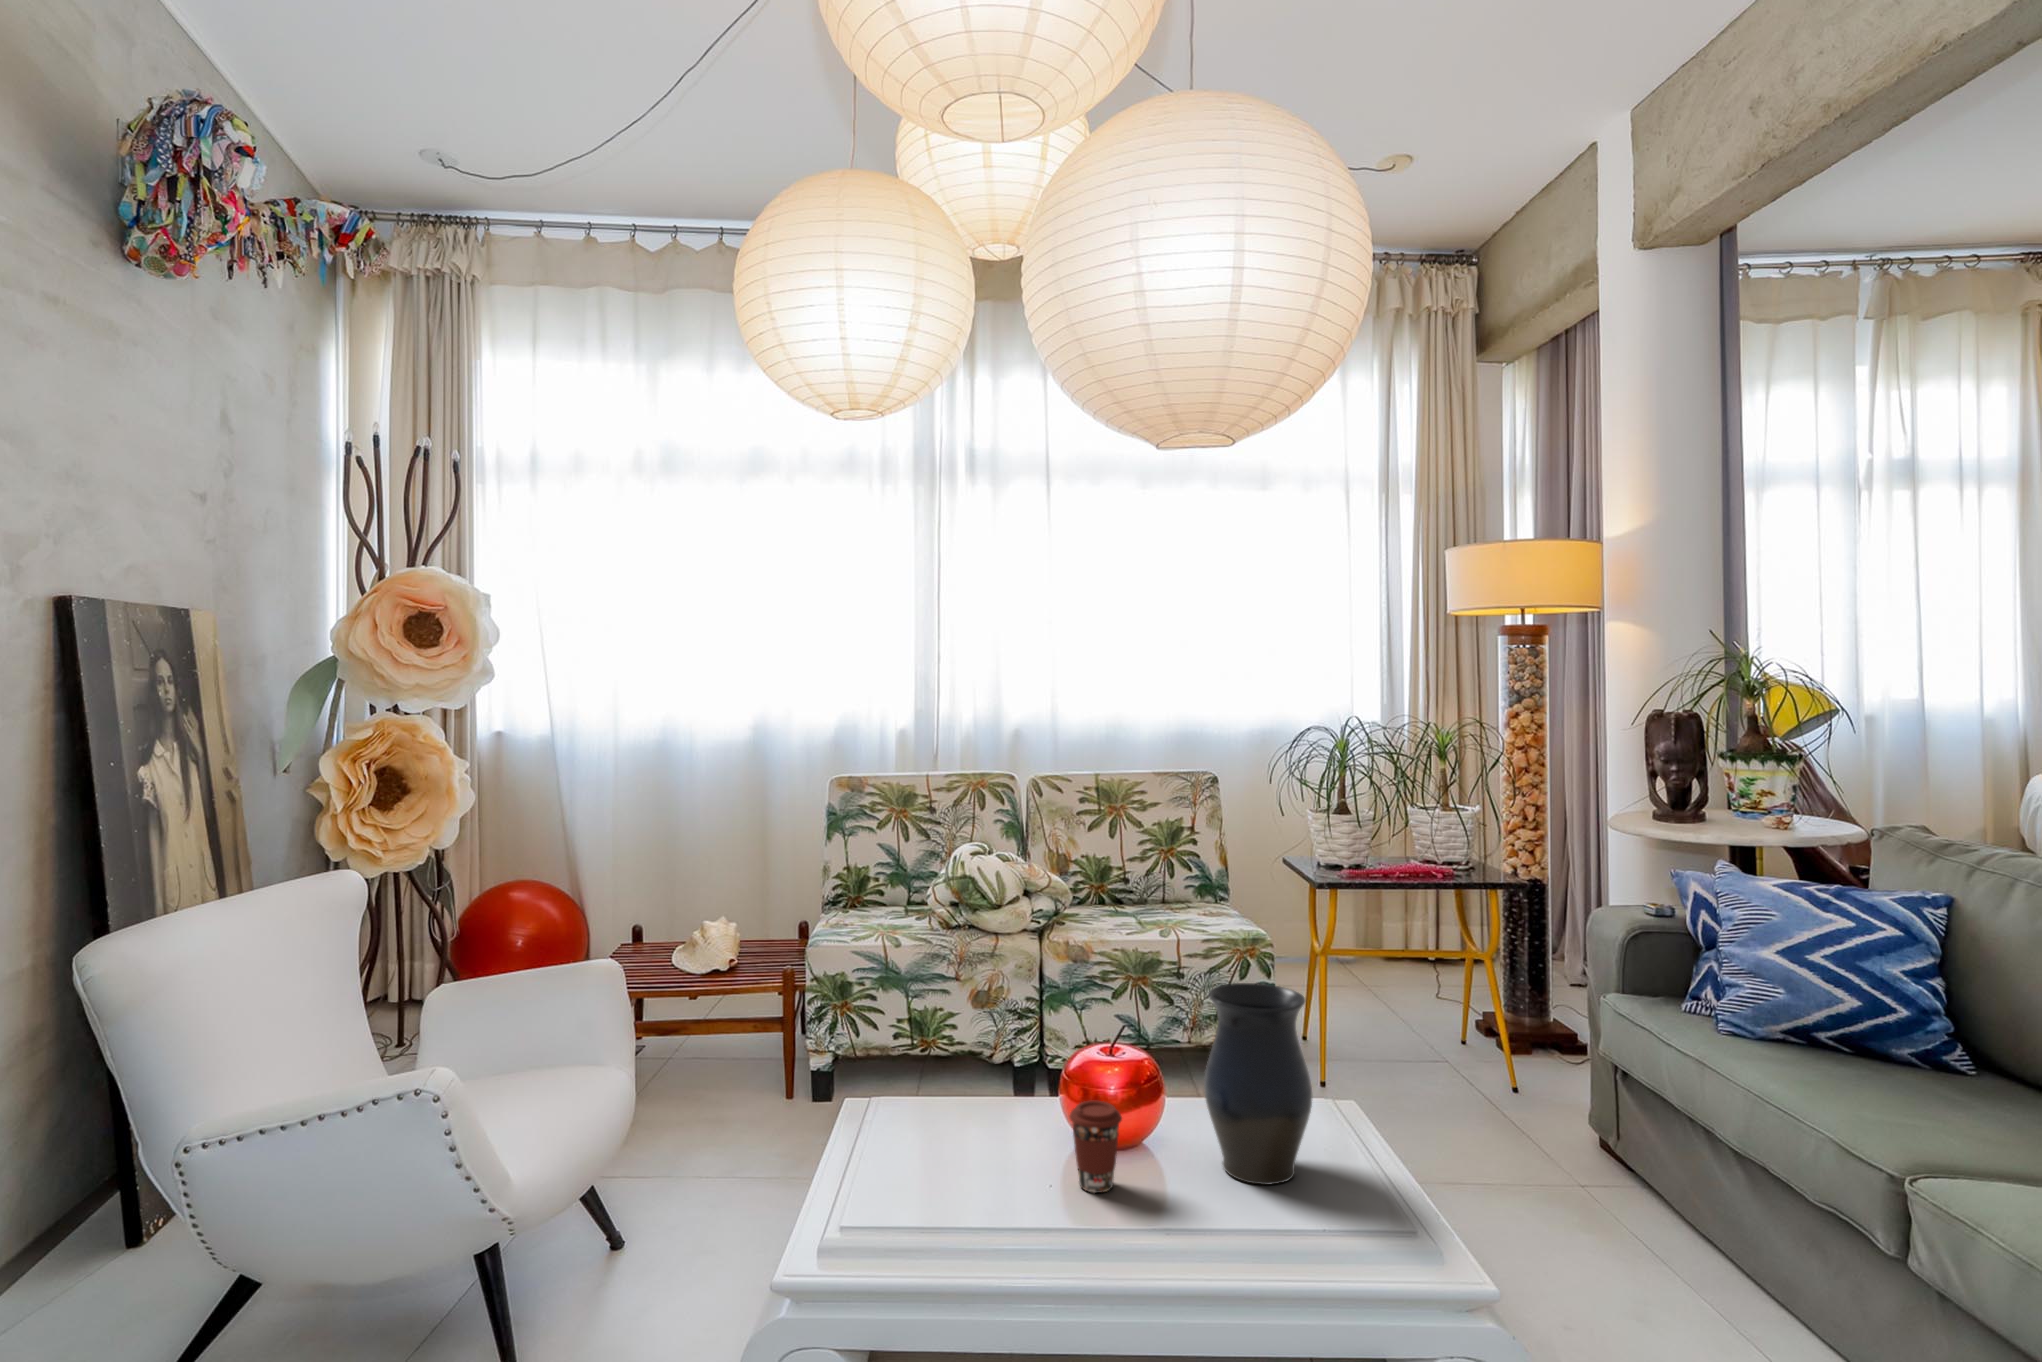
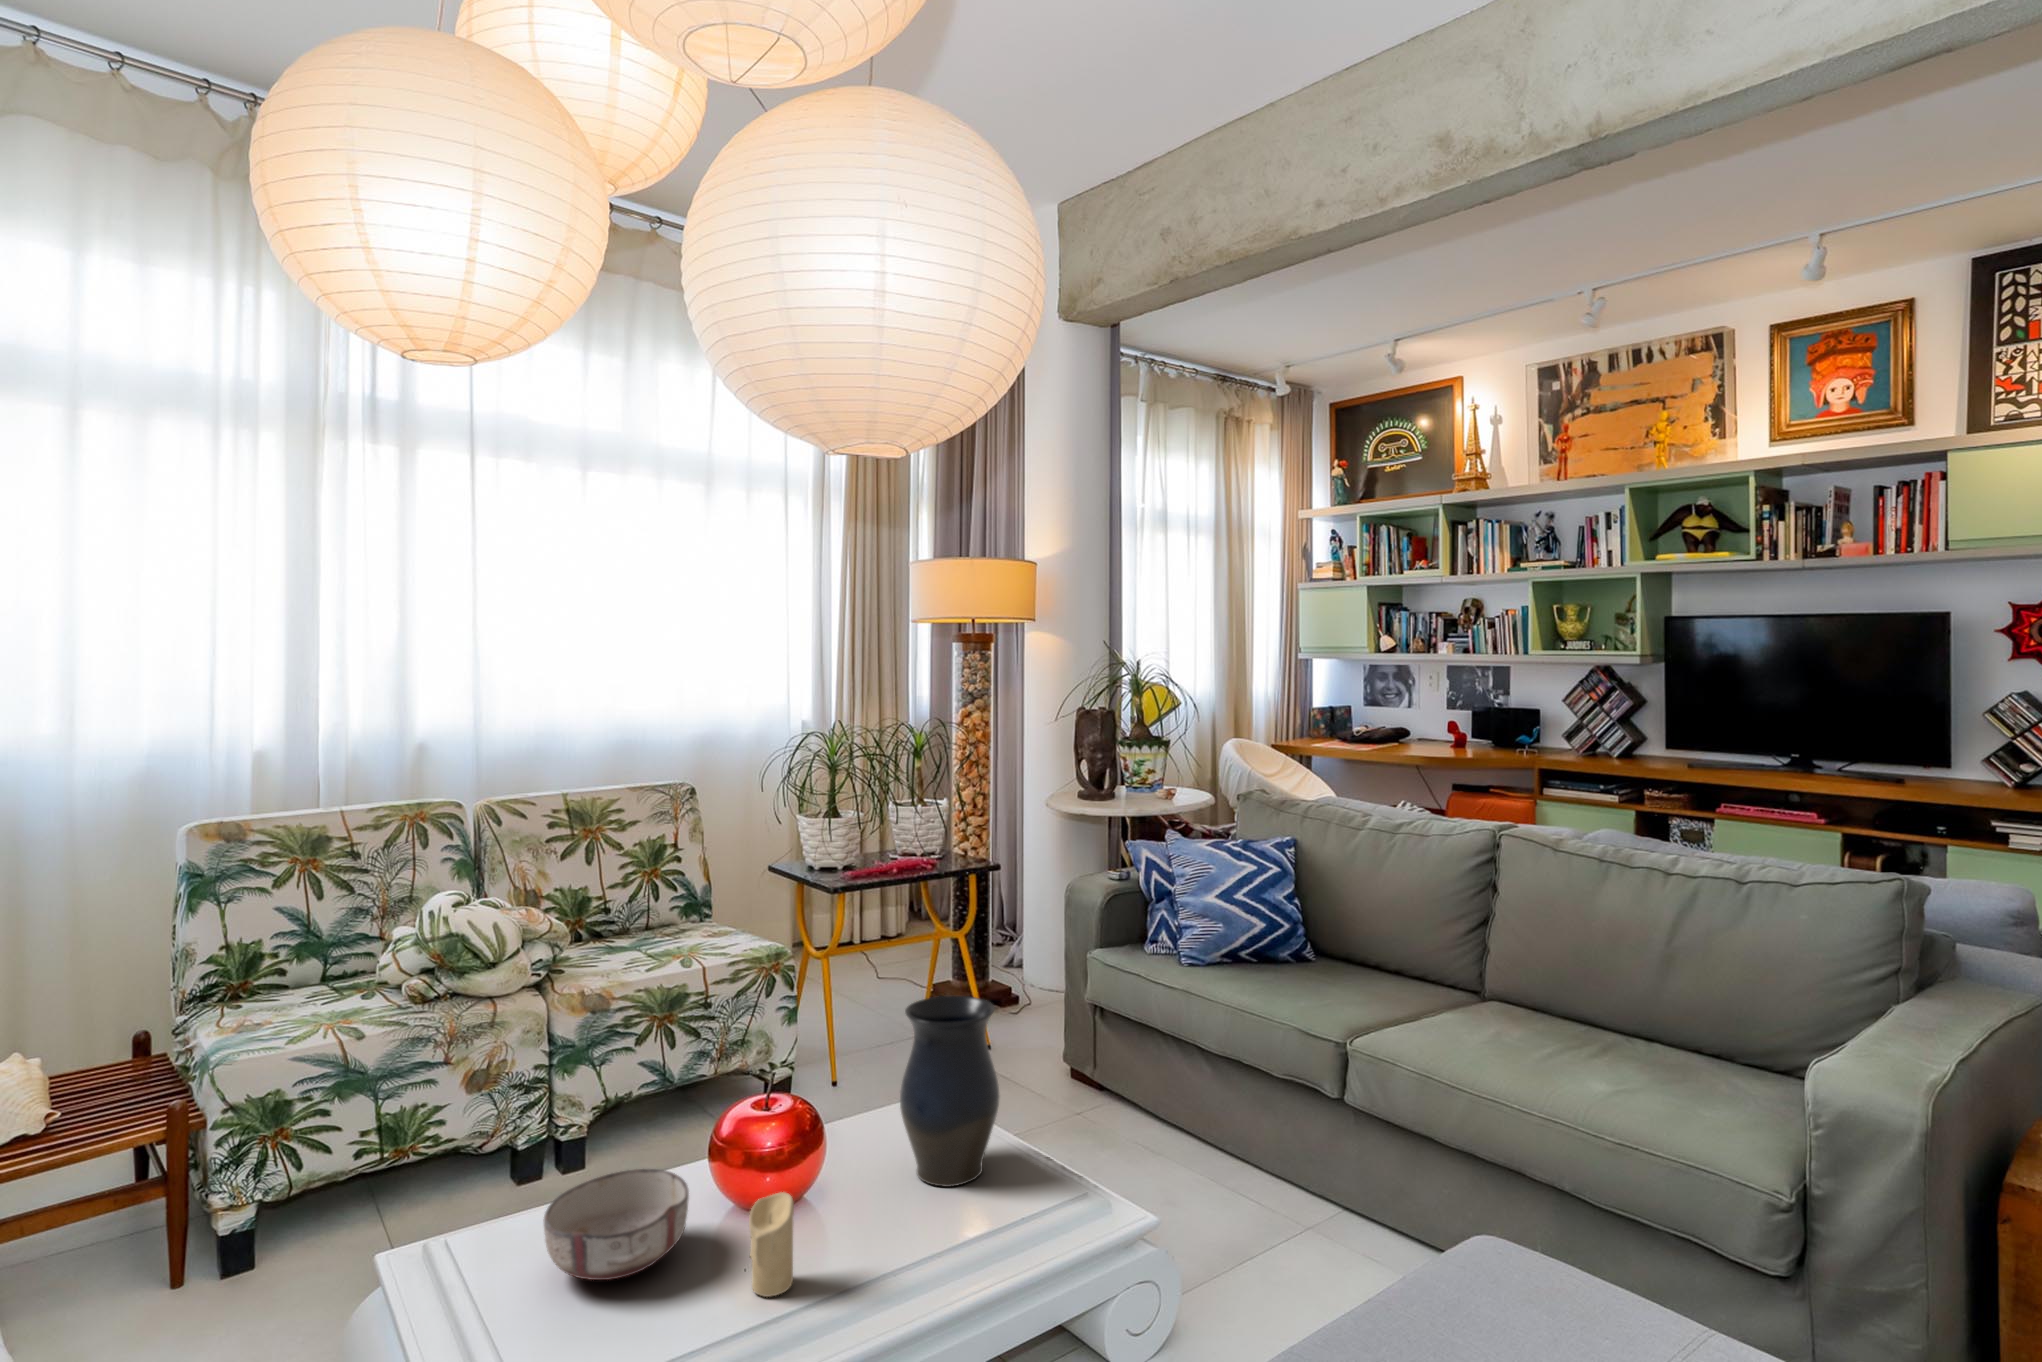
ceramic bowl: none [878,1073,992,1156] -> present [543,1169,689,1280]
coffee cup: present [1069,1101,1122,1193] -> none [799,1150,855,1248]
candle: none [999,1120,1038,1212] -> present [749,1192,794,1297]

